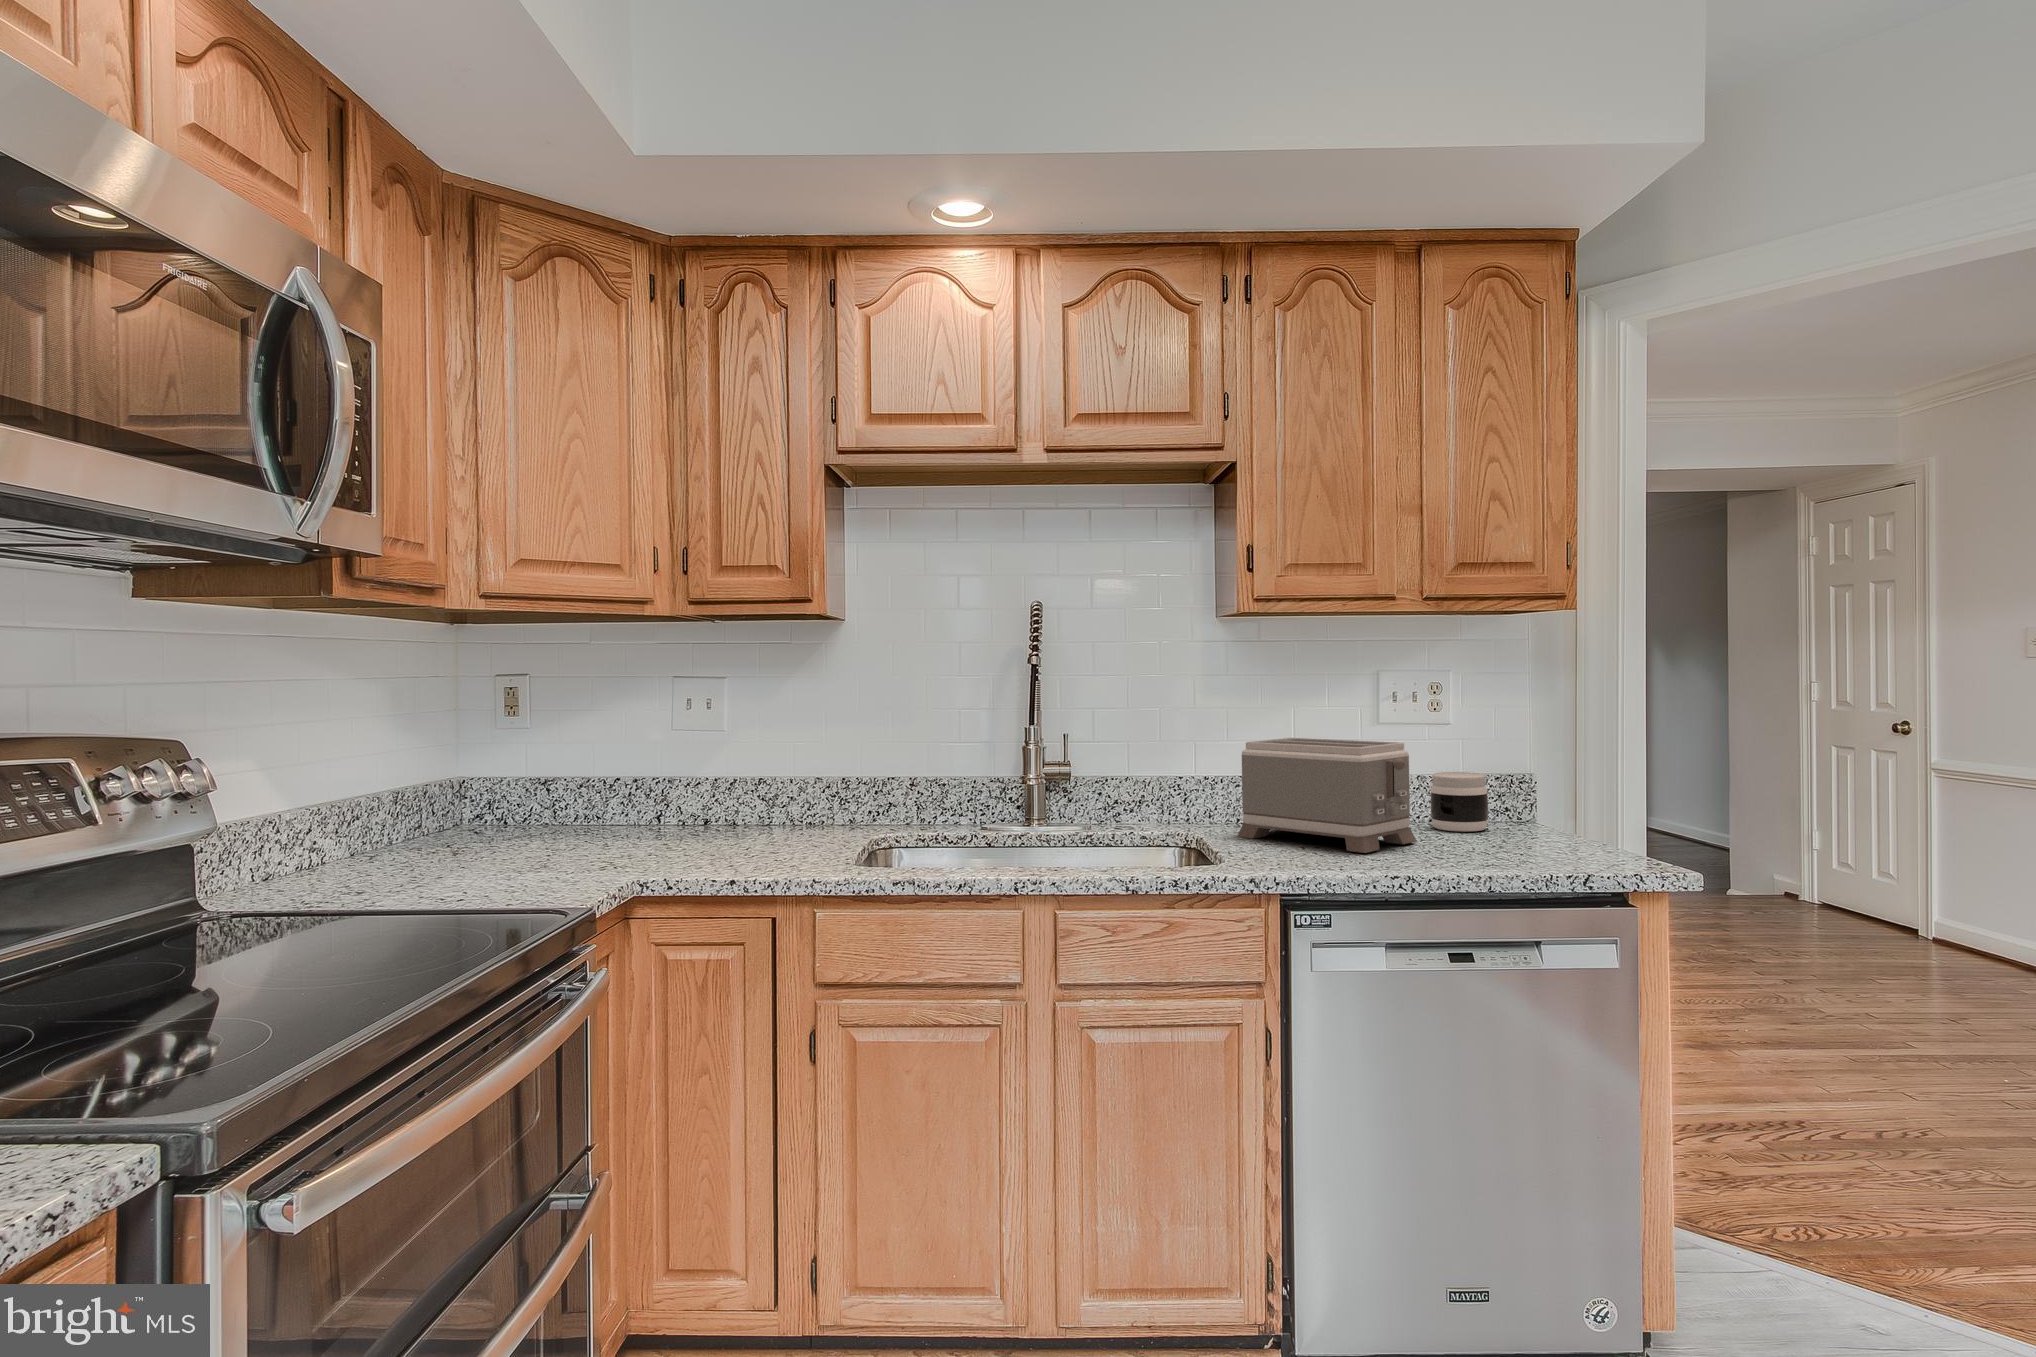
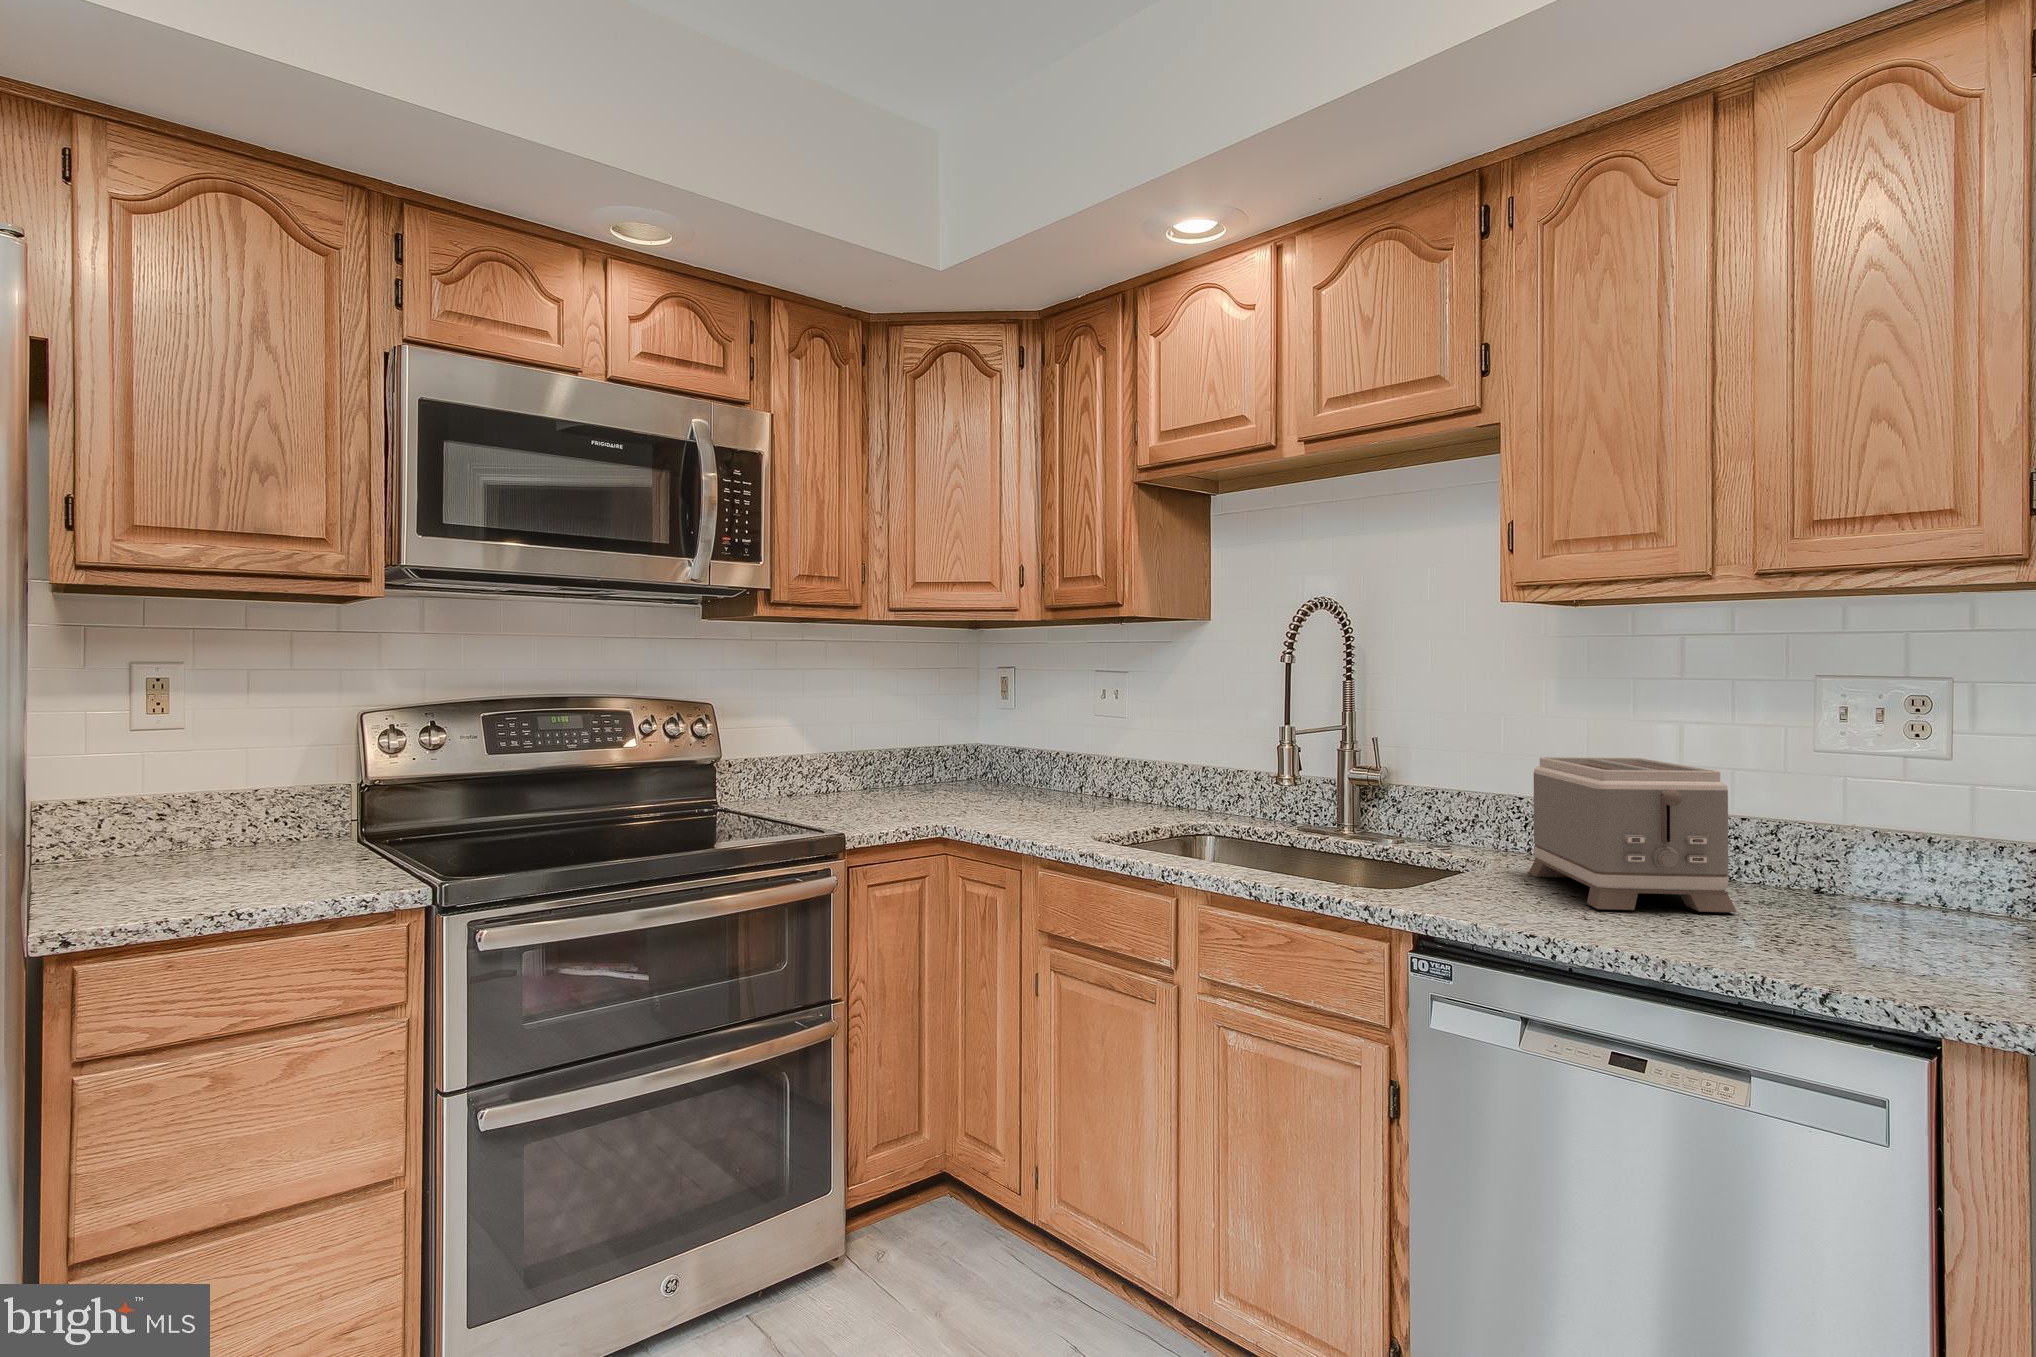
jar: present [1431,772,1488,832] -> none [1854,827,1958,921]

